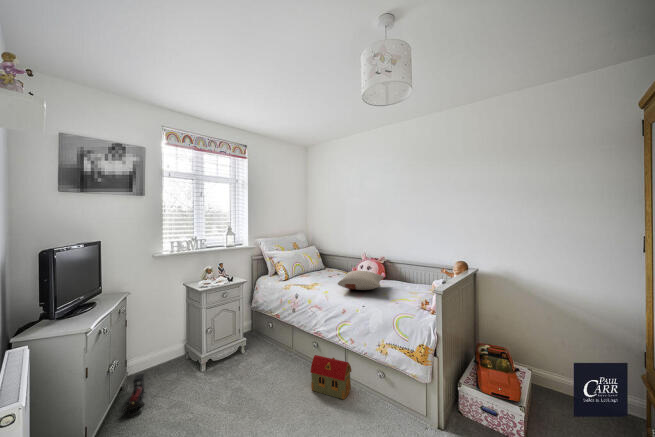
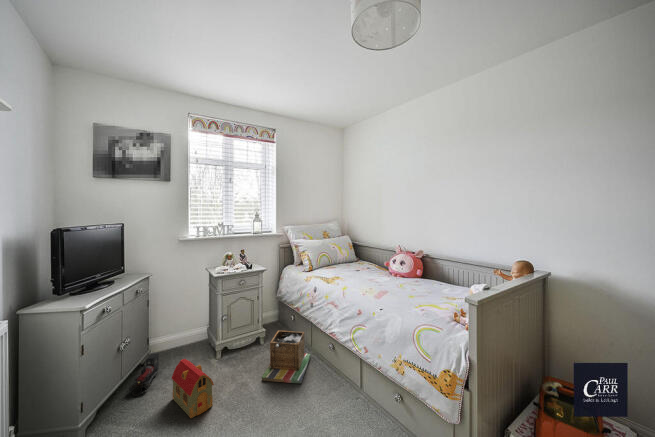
pillow: present [338,271,384,290] -> none [357,266,418,289]
laundry basket: none [256,335,294,383] -> present [262,331,311,384]
toy house: present [310,355,351,399] -> present [172,359,214,418]

